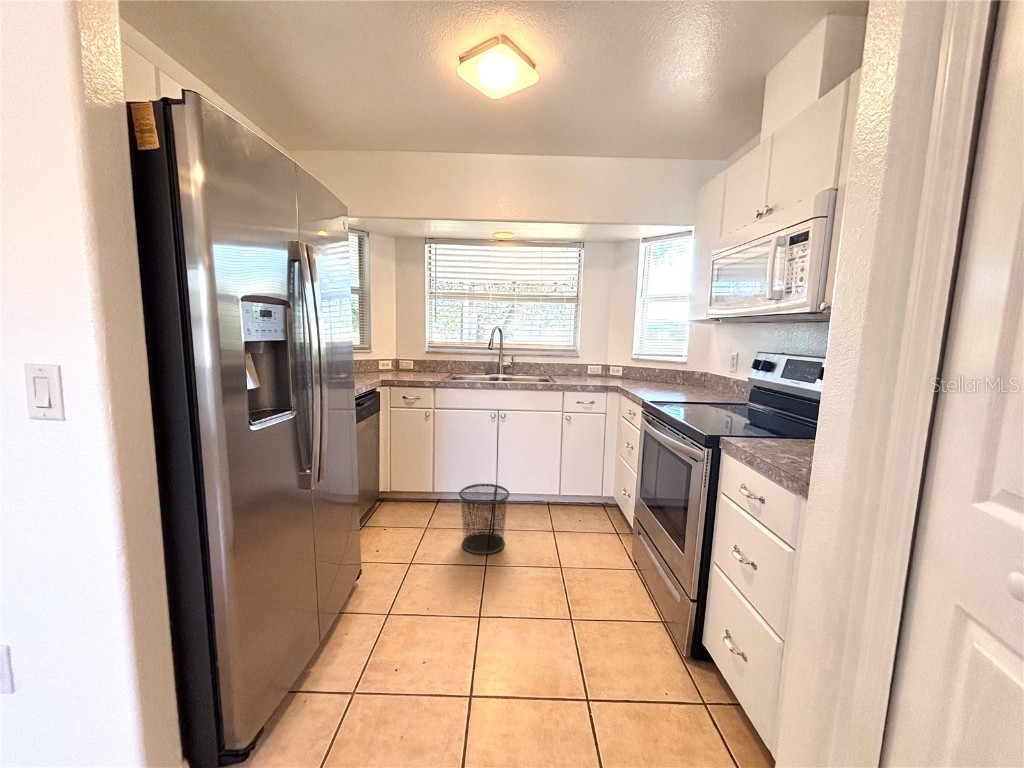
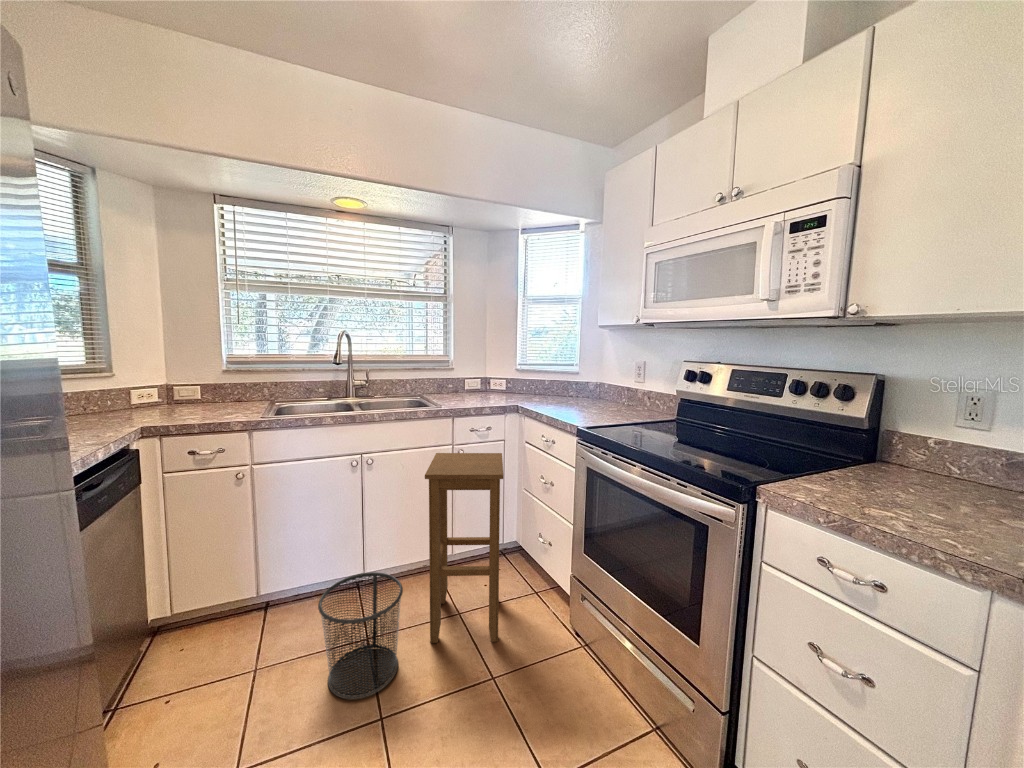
stool: none [528,414,593,552] -> present [425,453,503,643]

